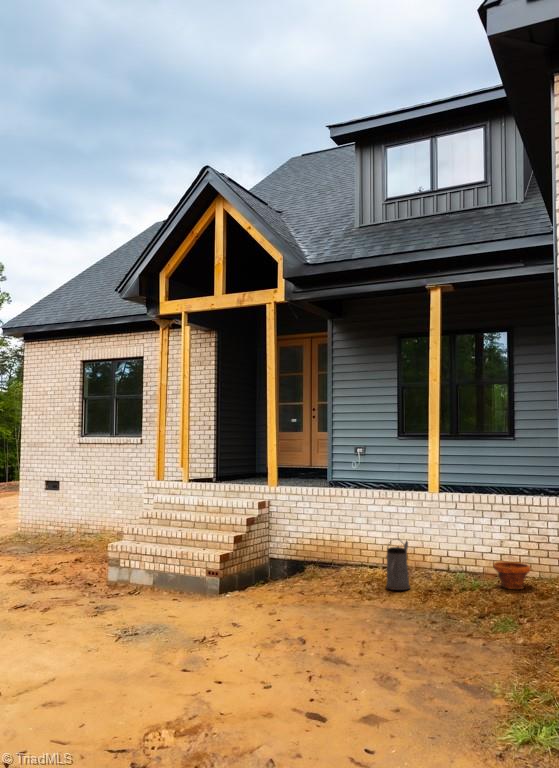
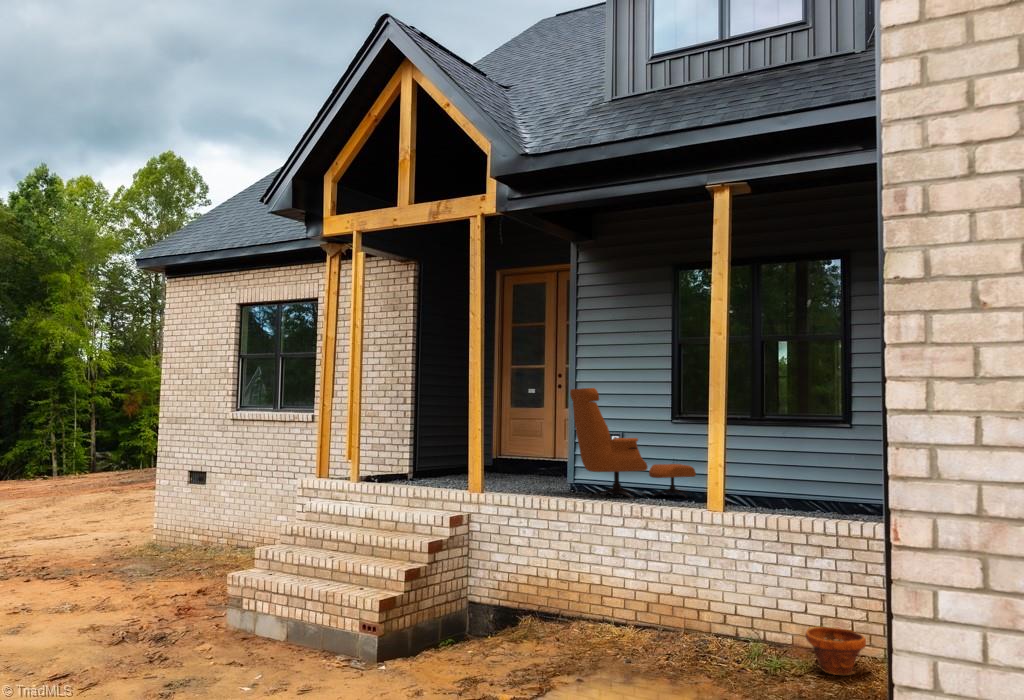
lounge chair: none [333,416,414,489] -> present [570,388,696,500]
watering can: present [386,539,410,590] -> none [632,584,674,667]

